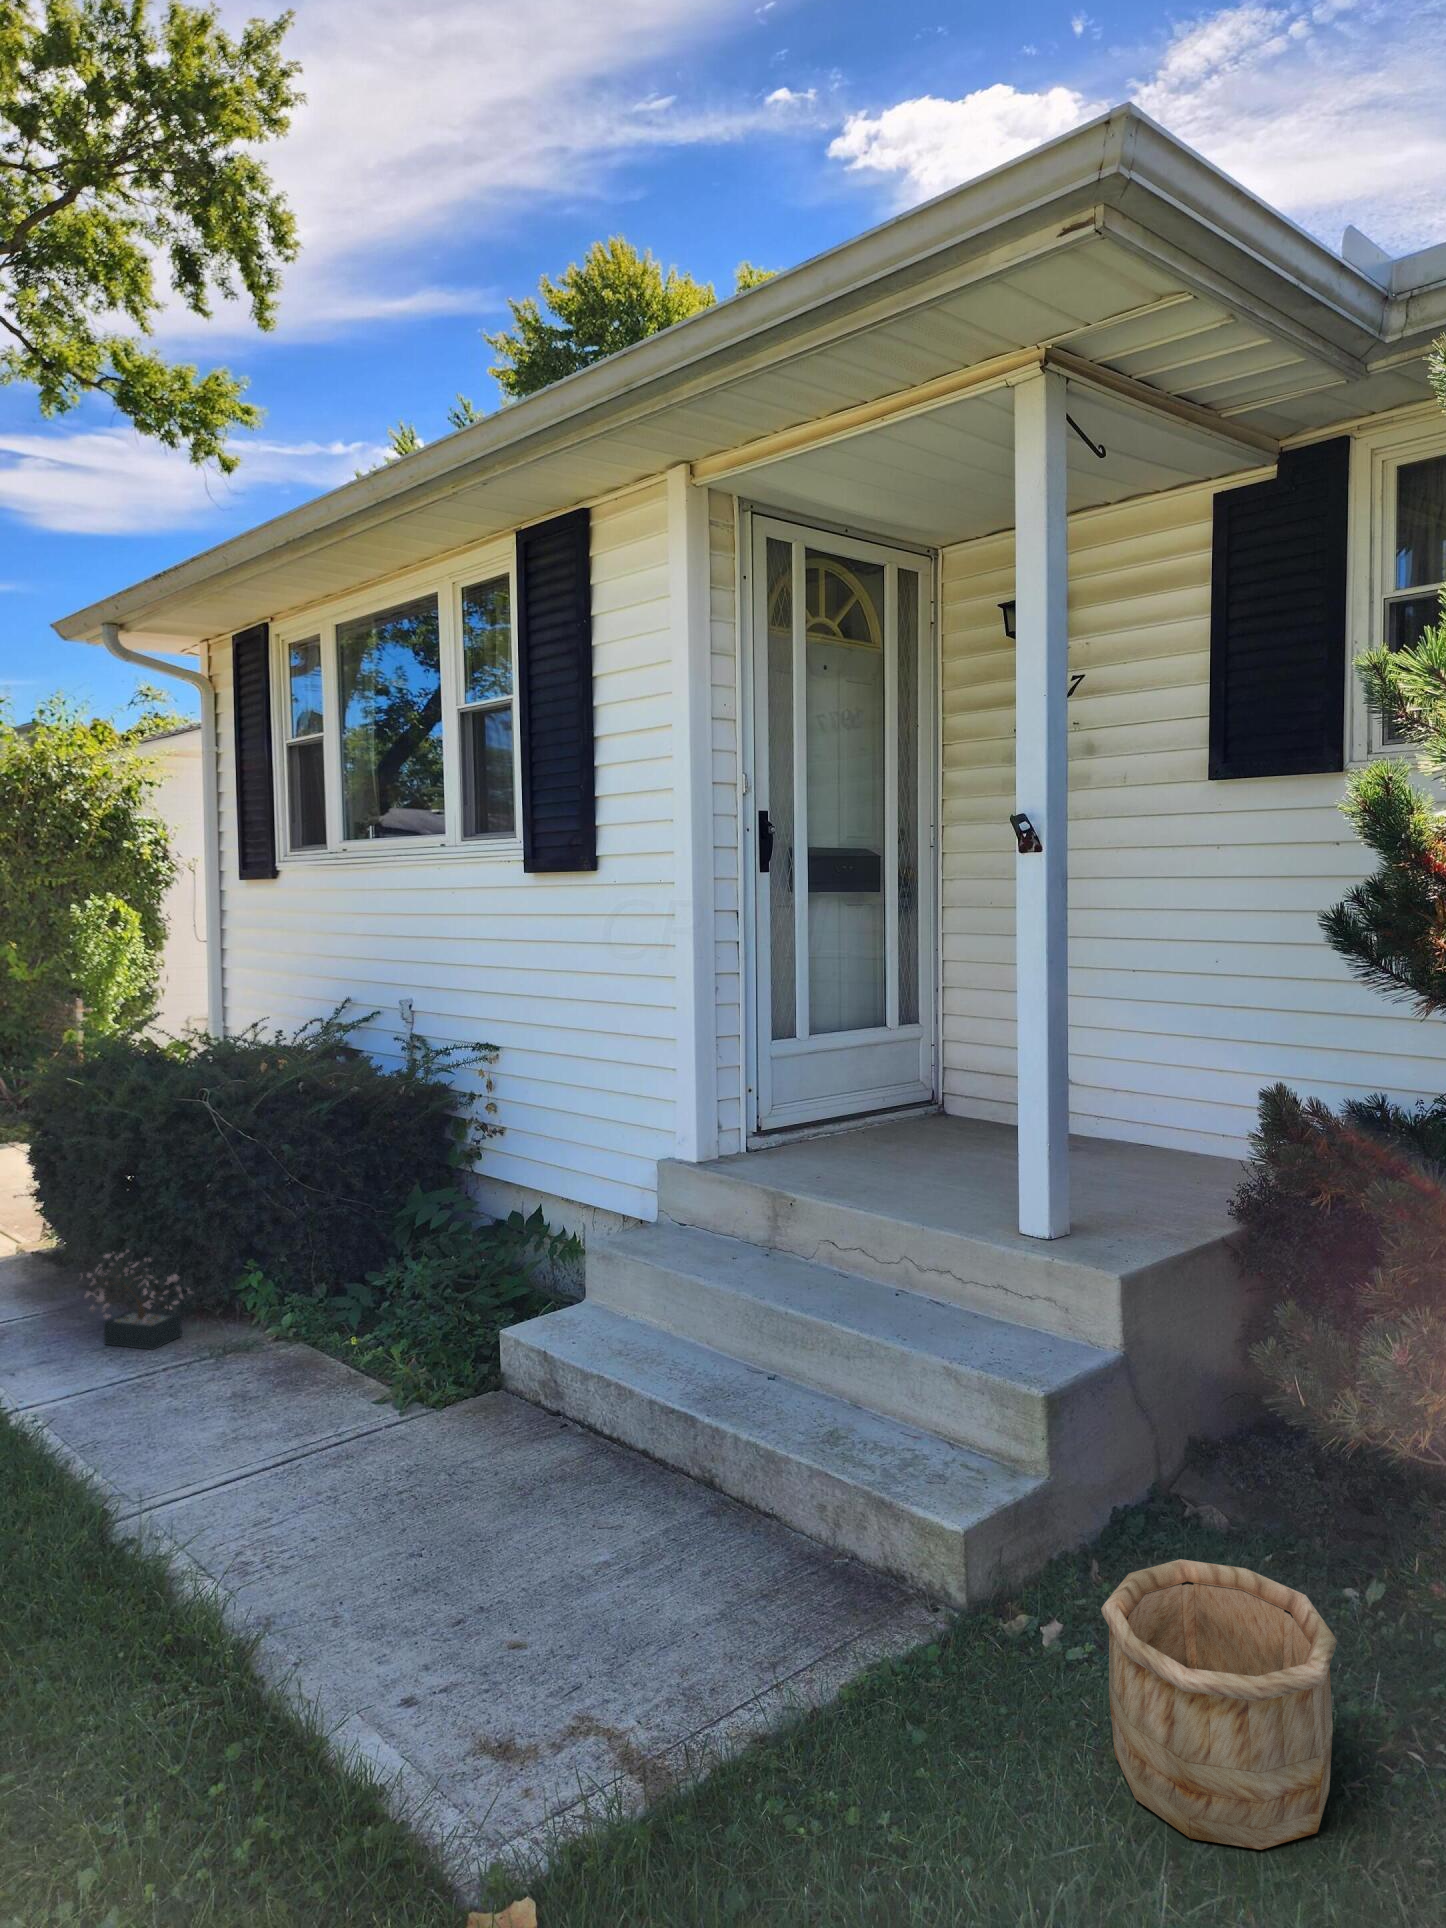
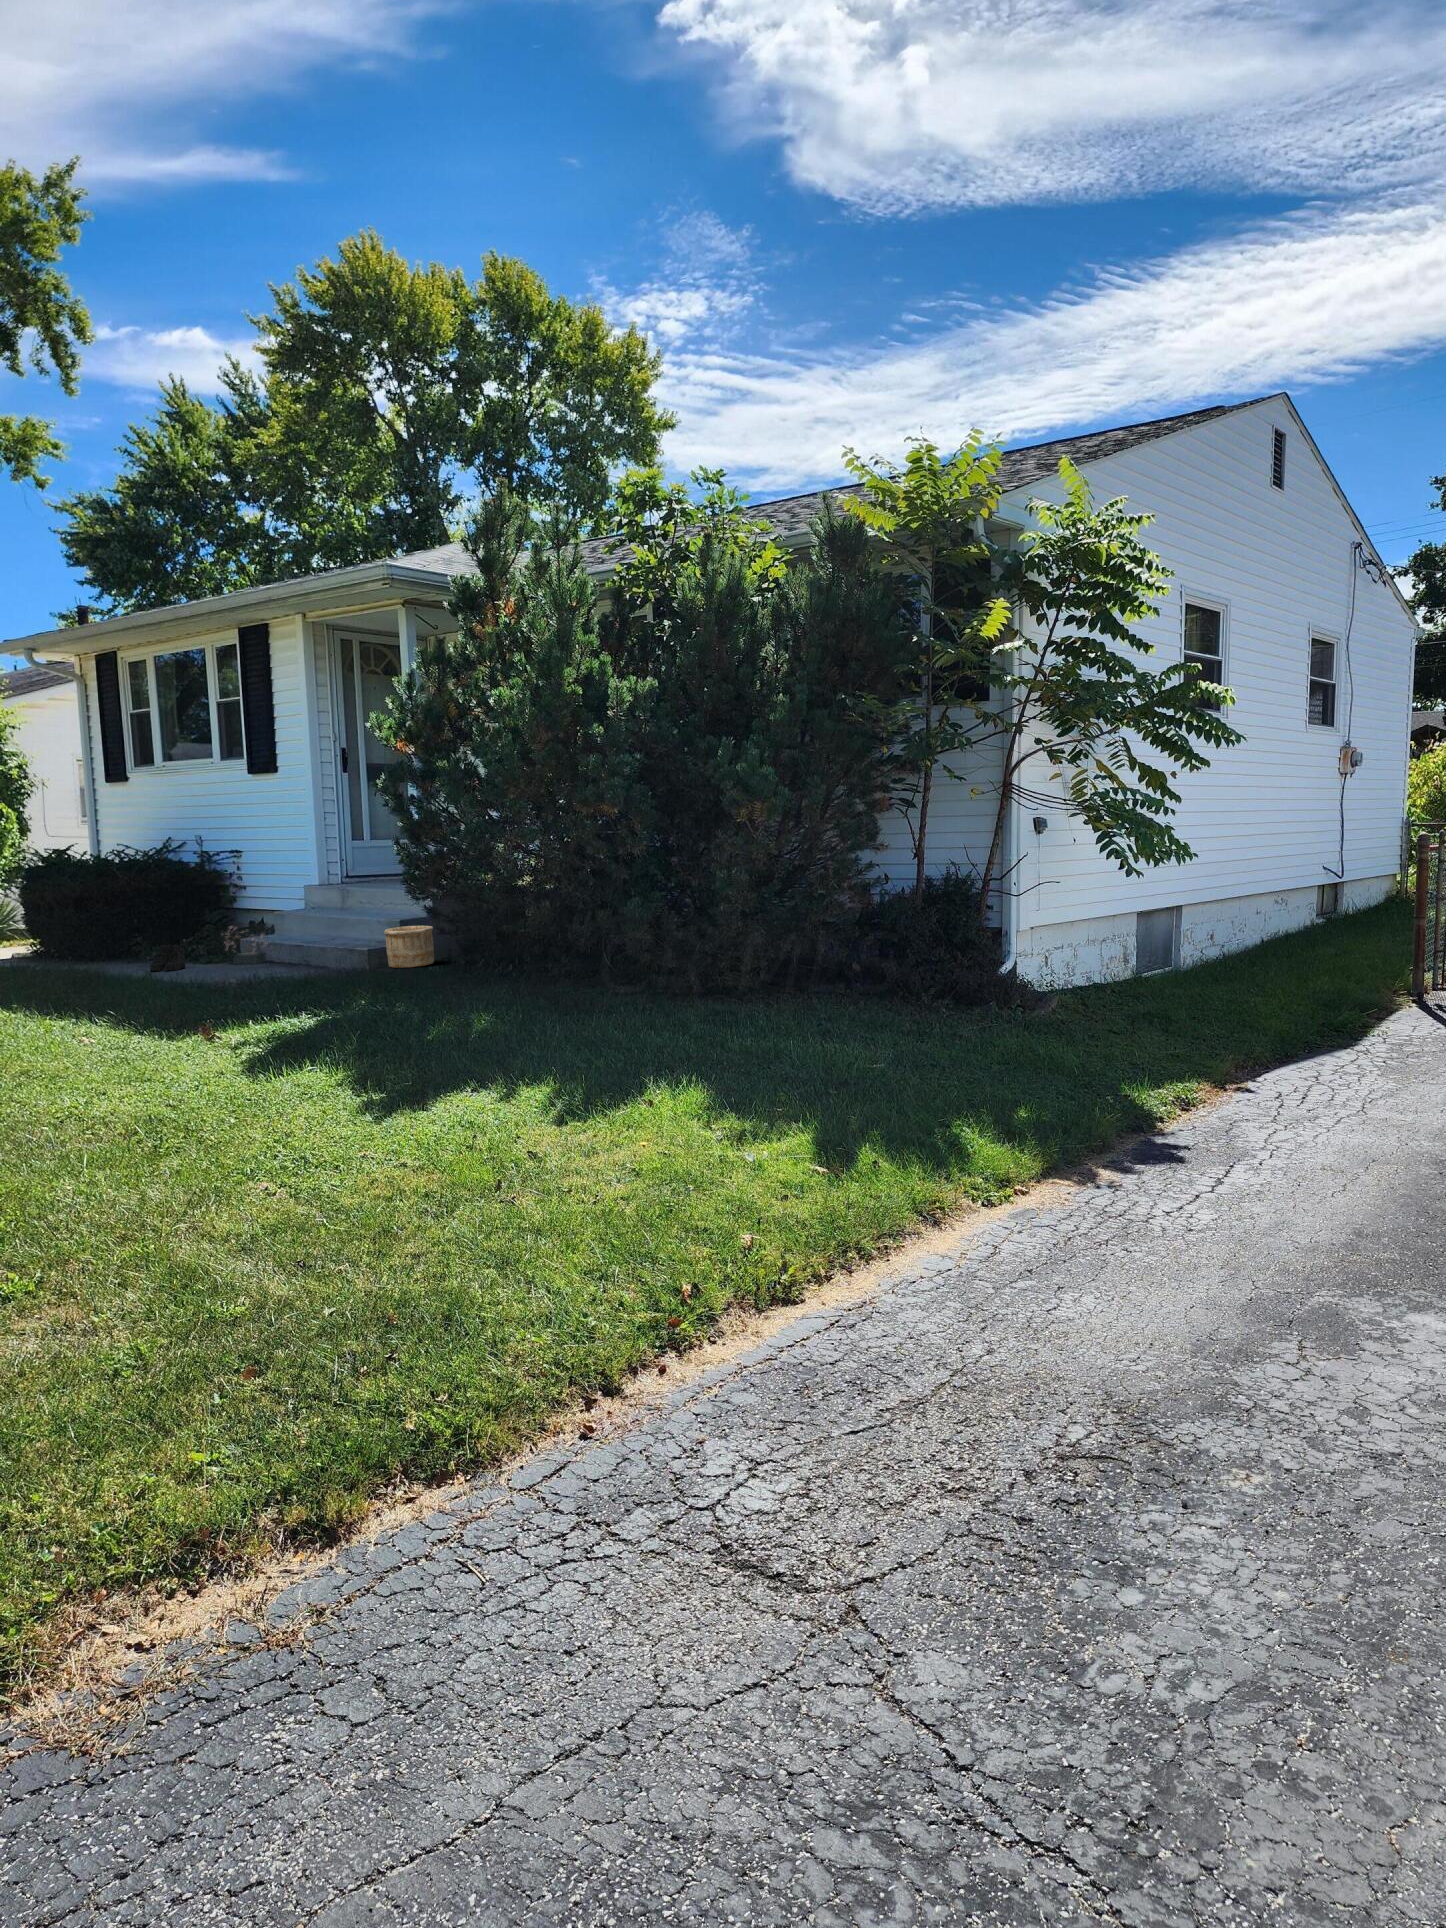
decorative plant: present [81,1250,192,1350] -> present [226,926,268,964]
boots: none [191,1464,312,1586] -> present [150,945,185,971]

